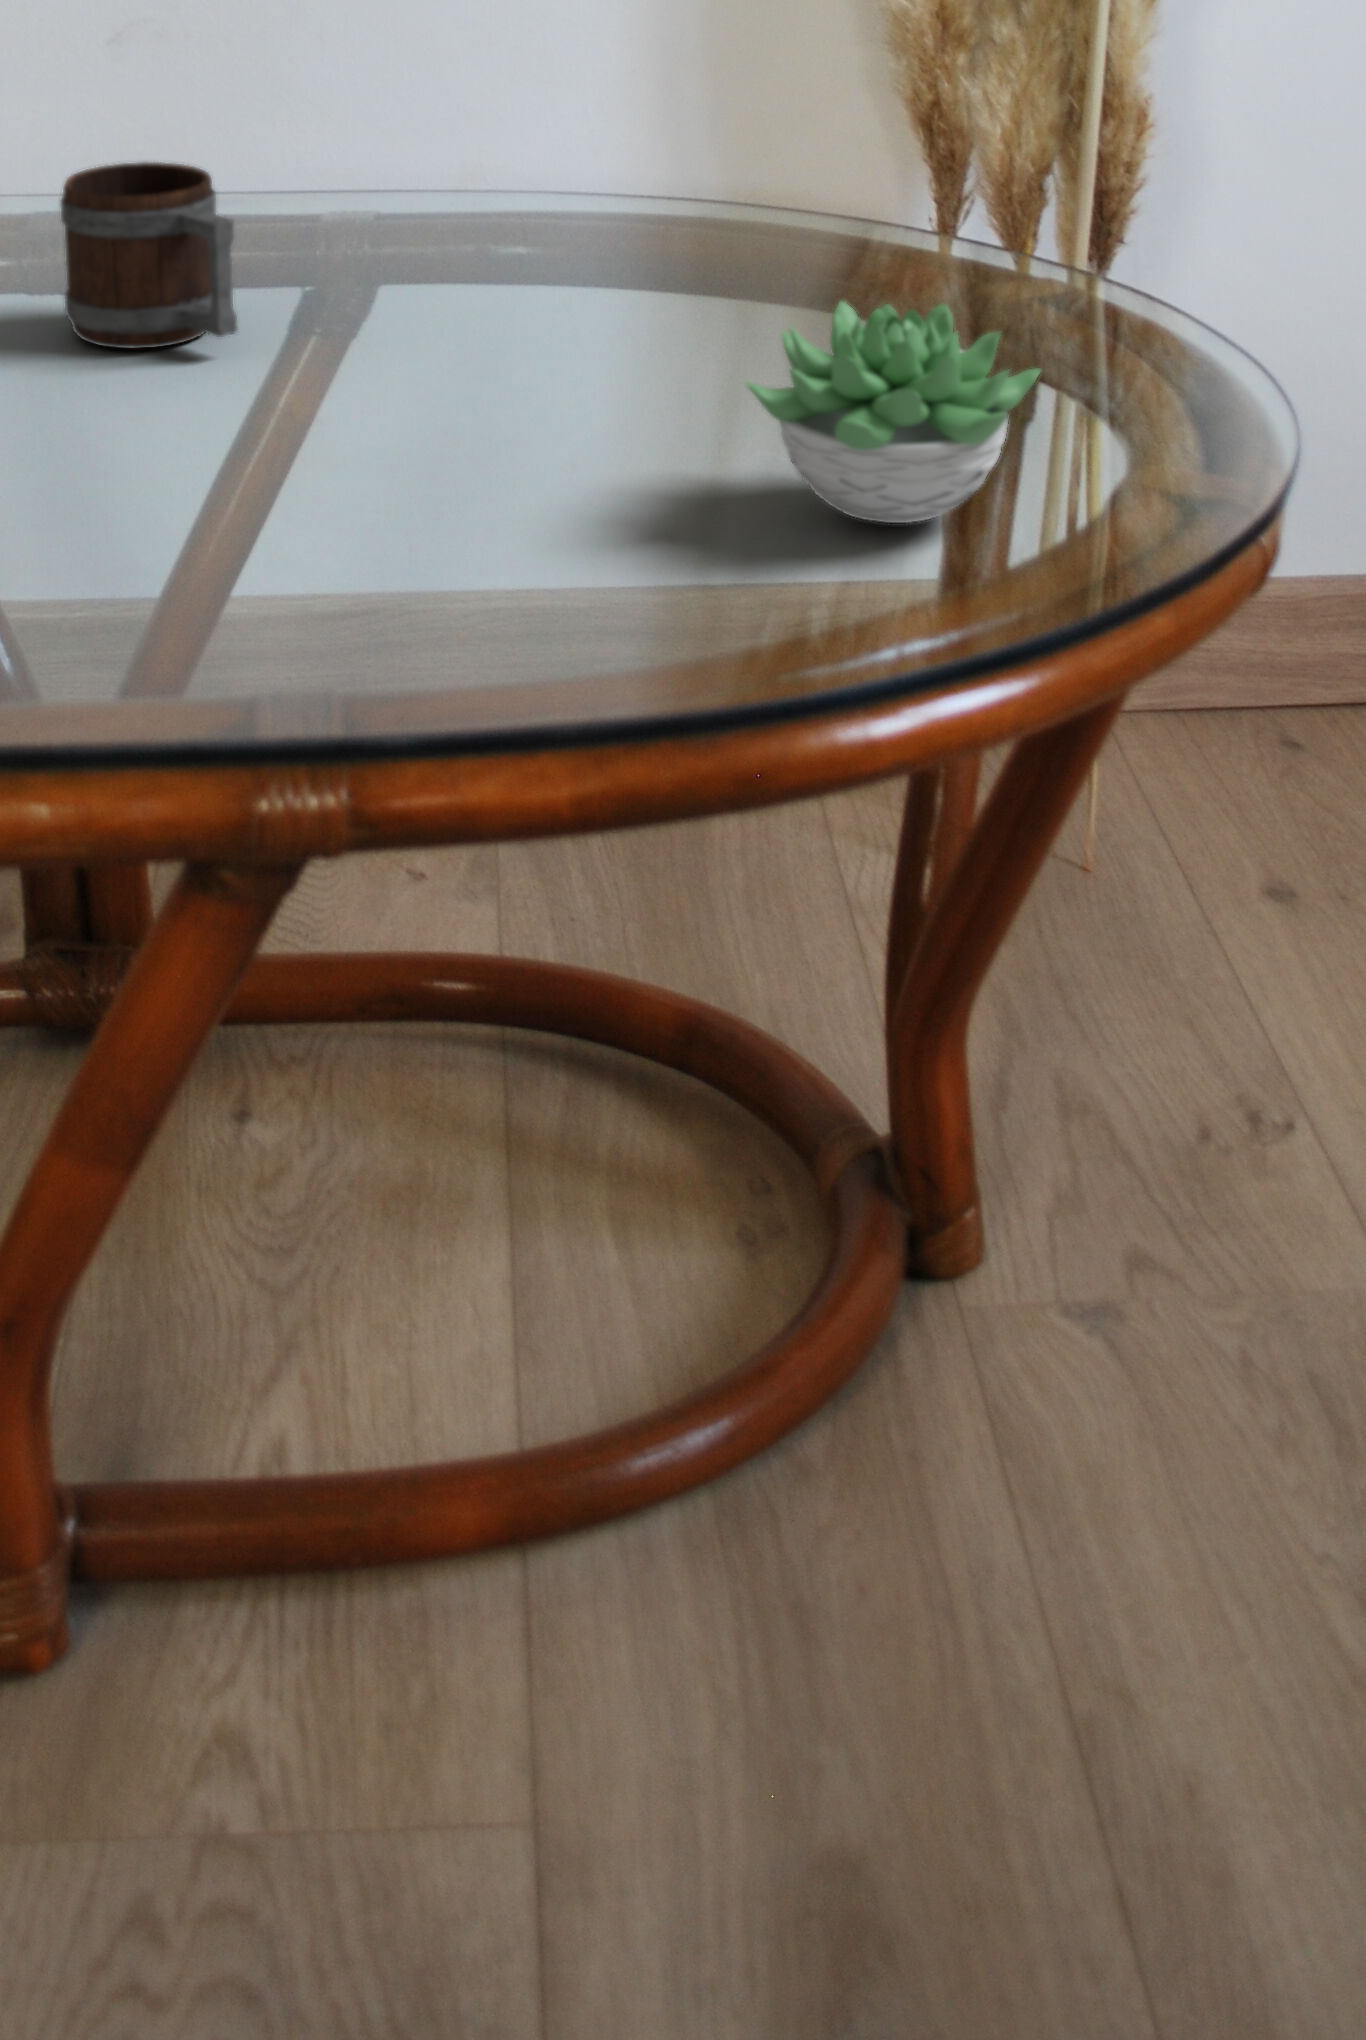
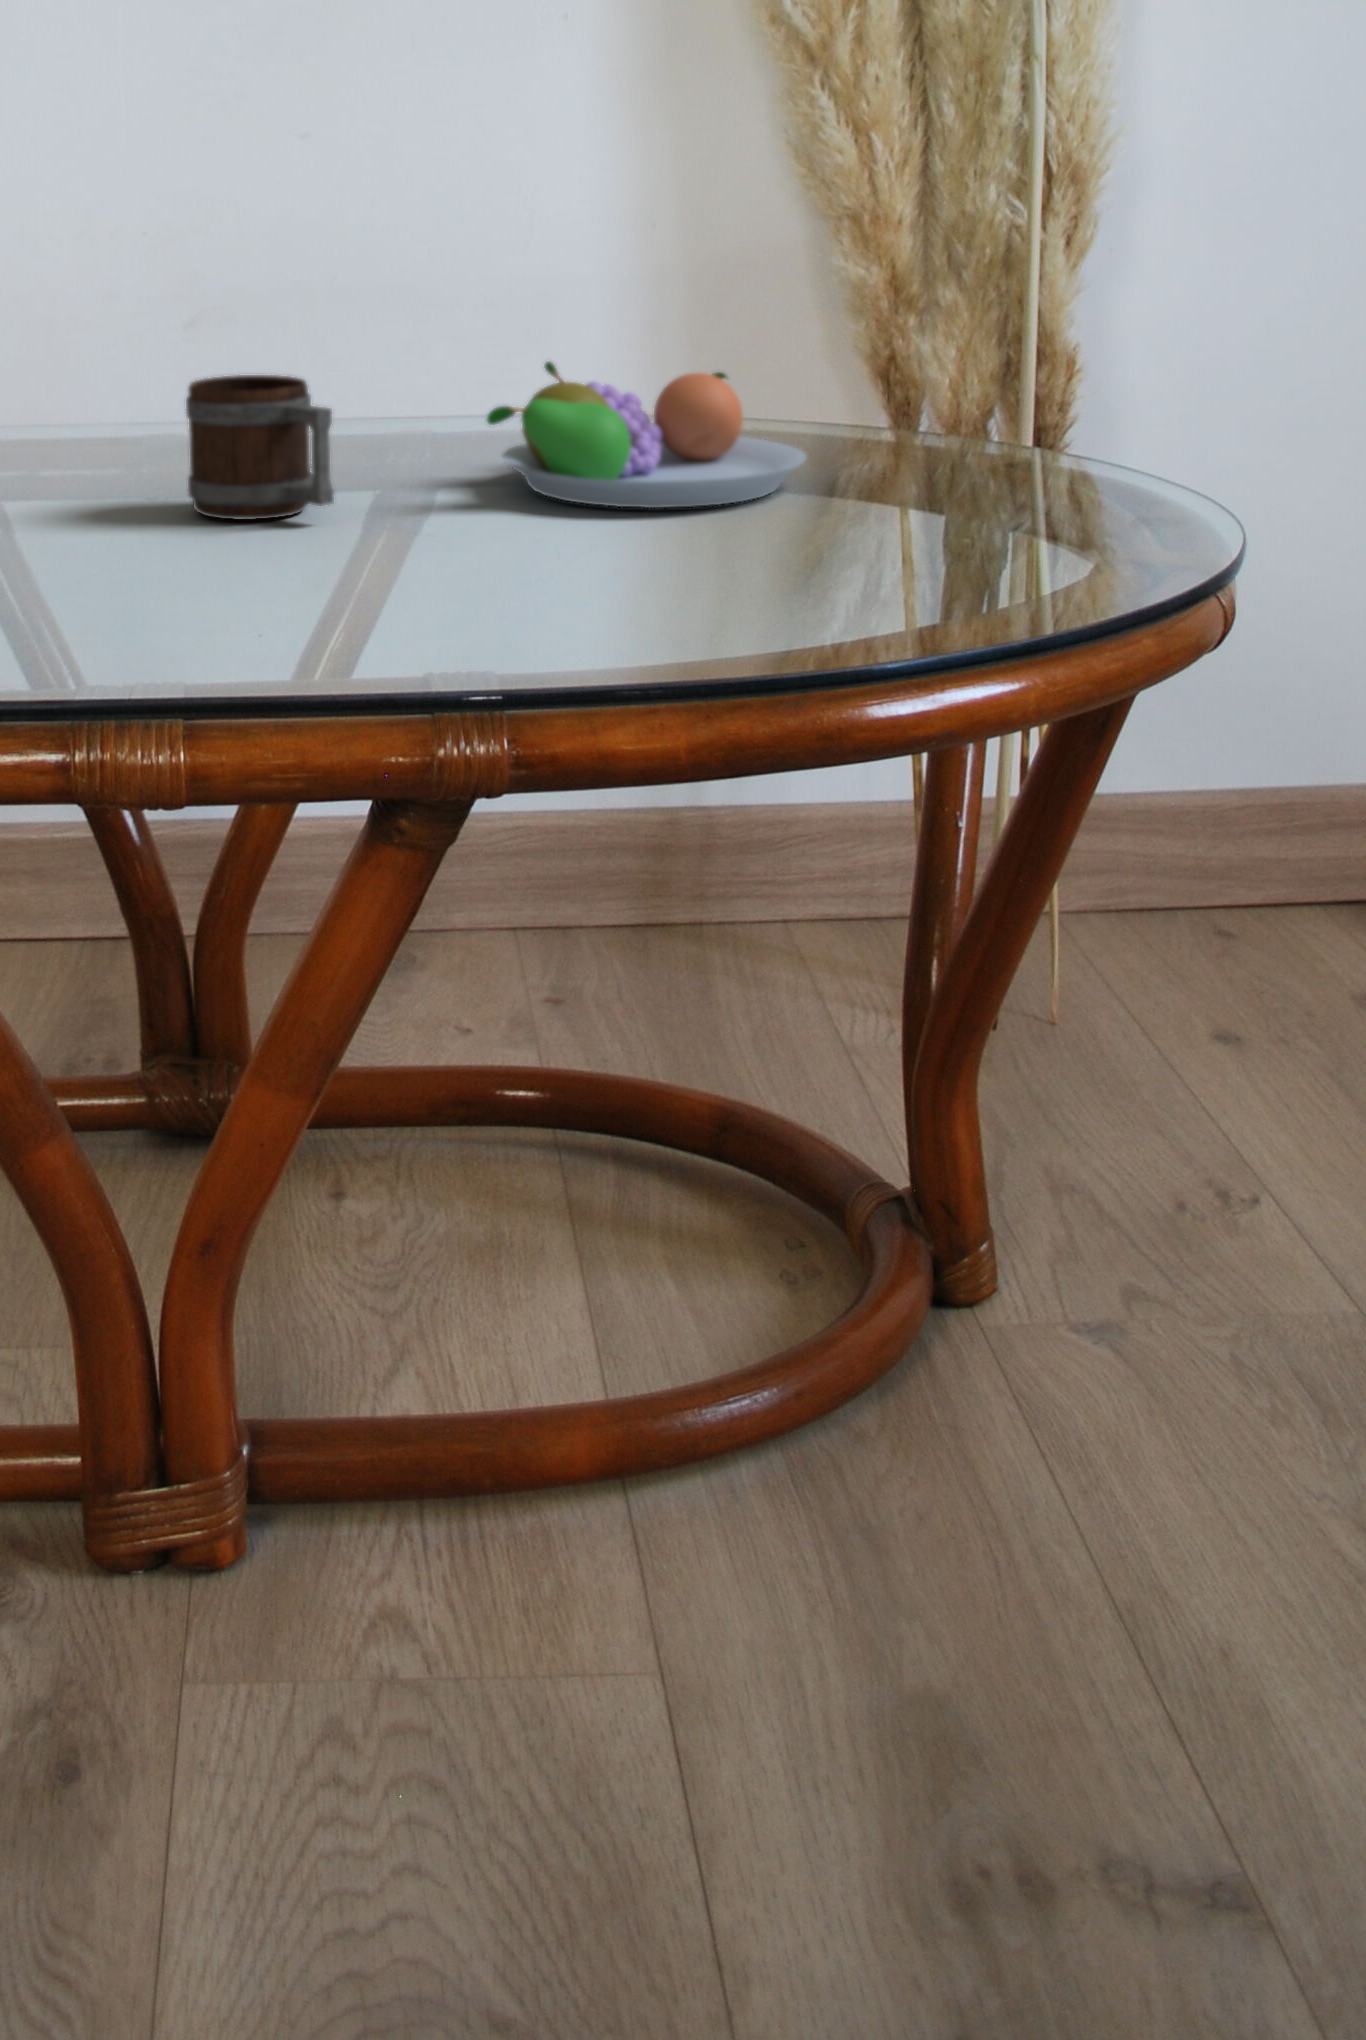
fruit bowl: none [429,141,815,336] -> present [487,362,806,508]
succulent plant: present [746,302,1040,523] -> none [777,429,1020,600]

